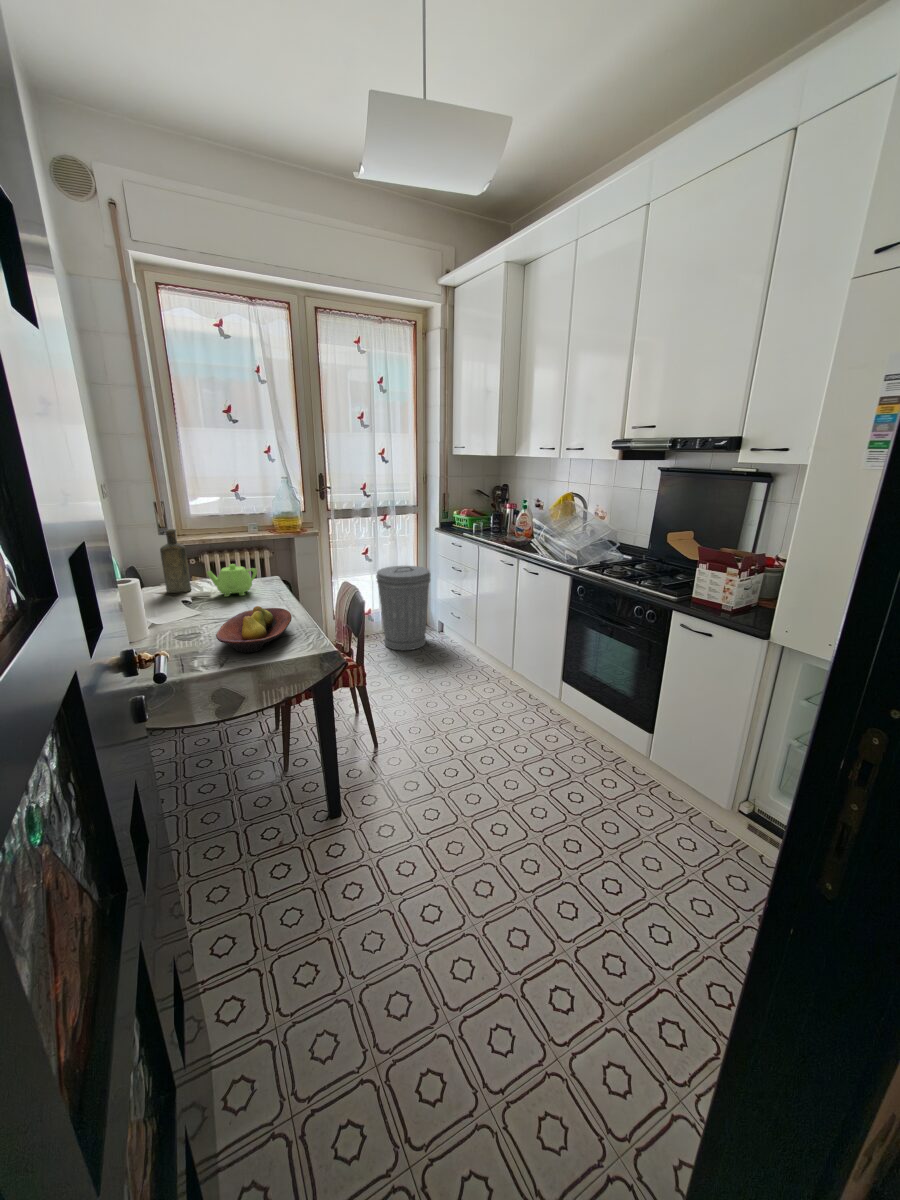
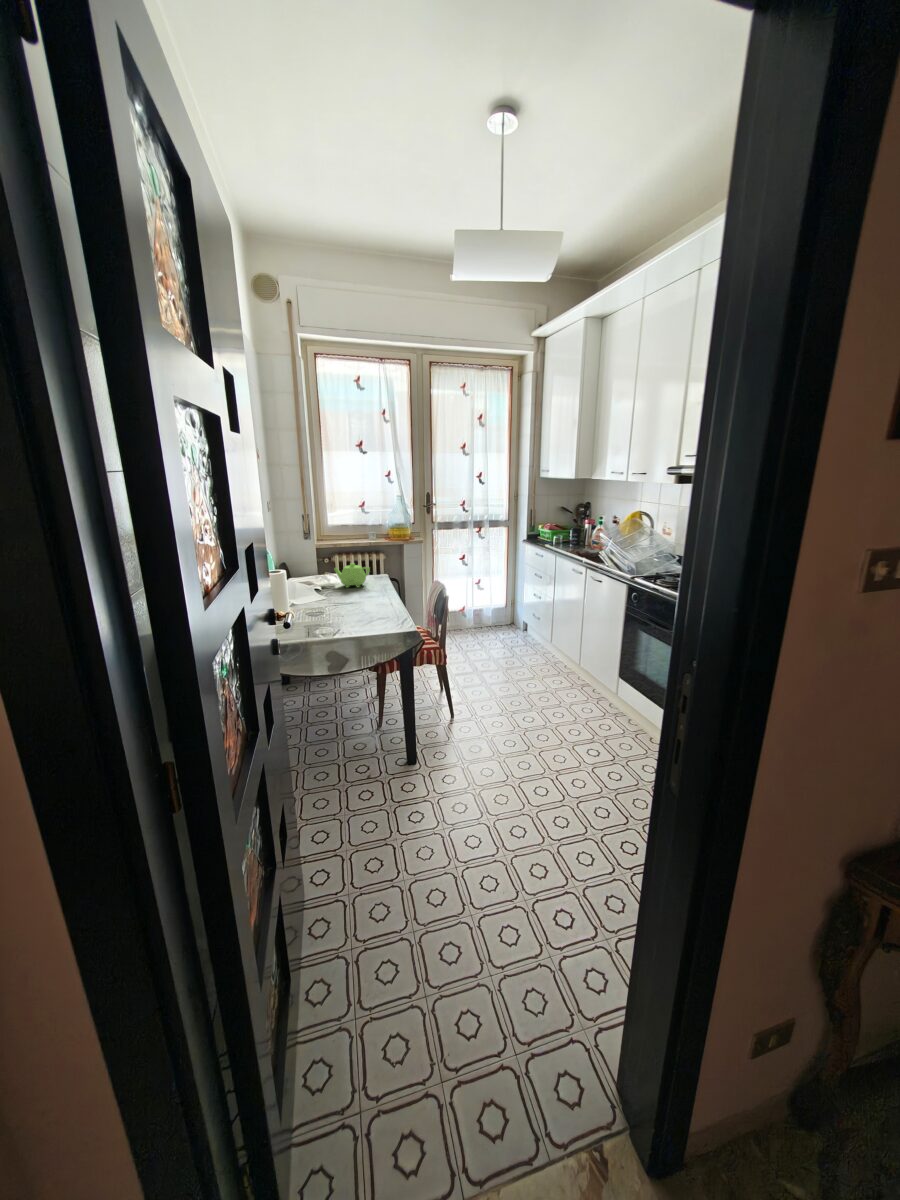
bottle: present [160,529,191,593] -> none [303,536,323,583]
trash can: present [376,566,430,650] -> none [469,571,515,642]
fruit bowl: present [216,606,292,653] -> none [332,595,388,628]

